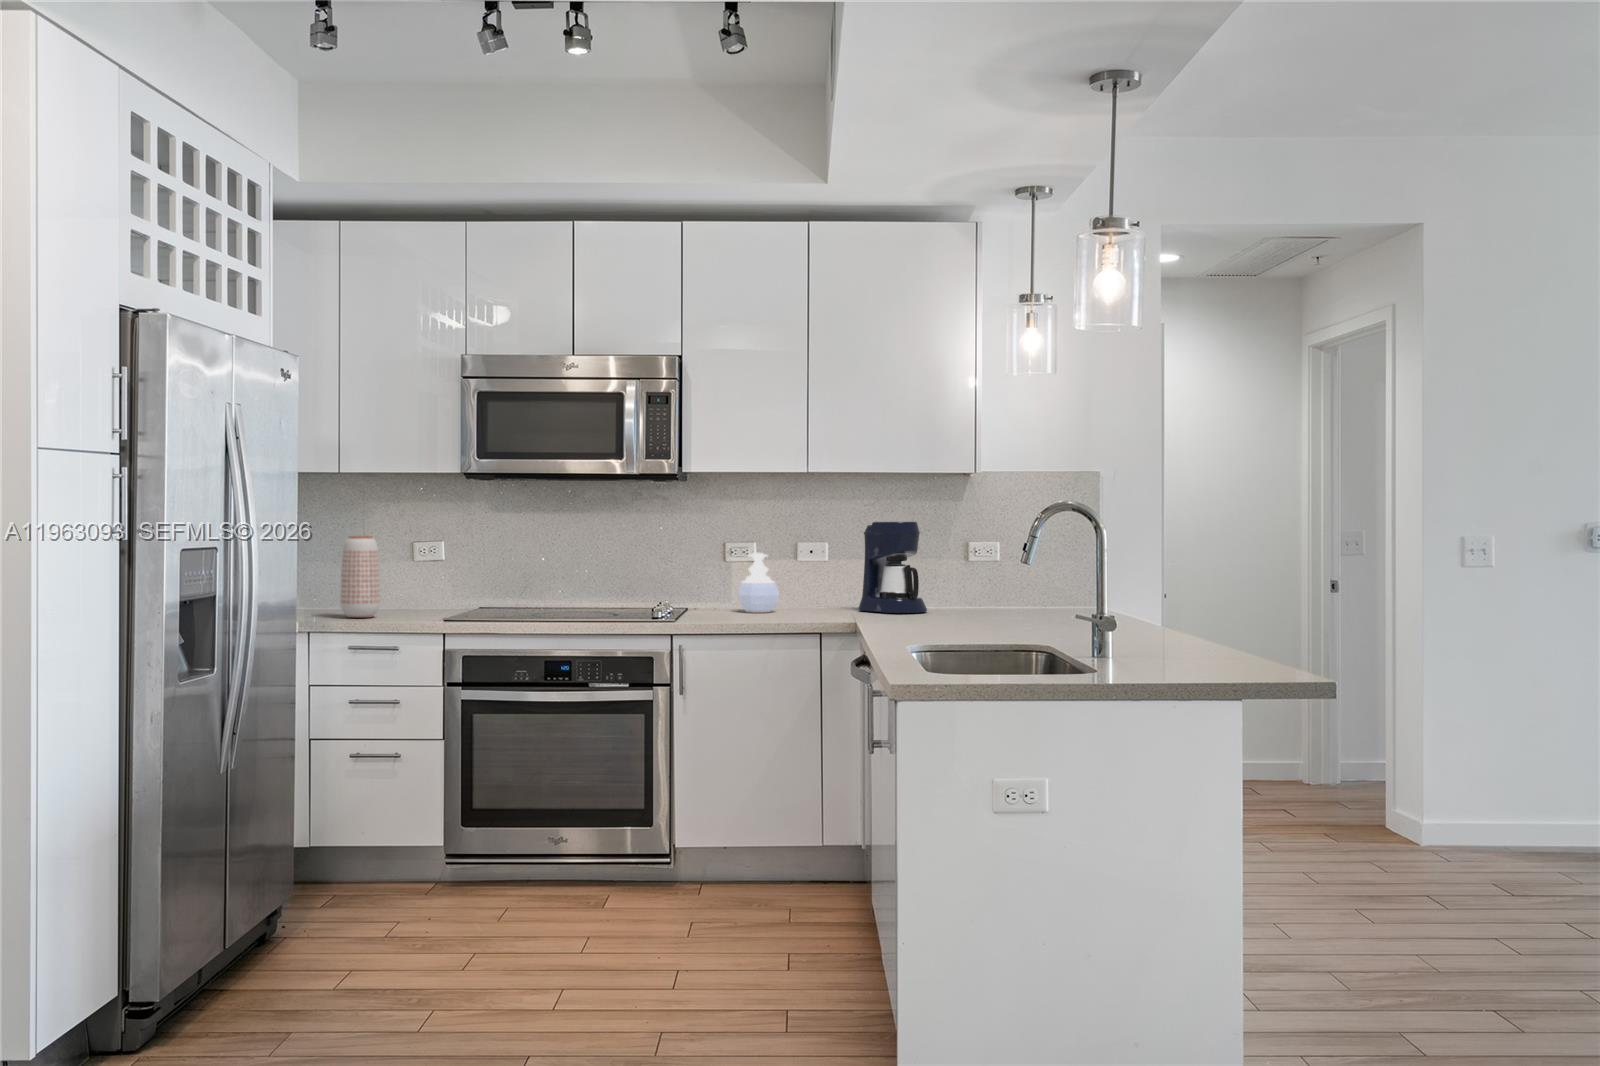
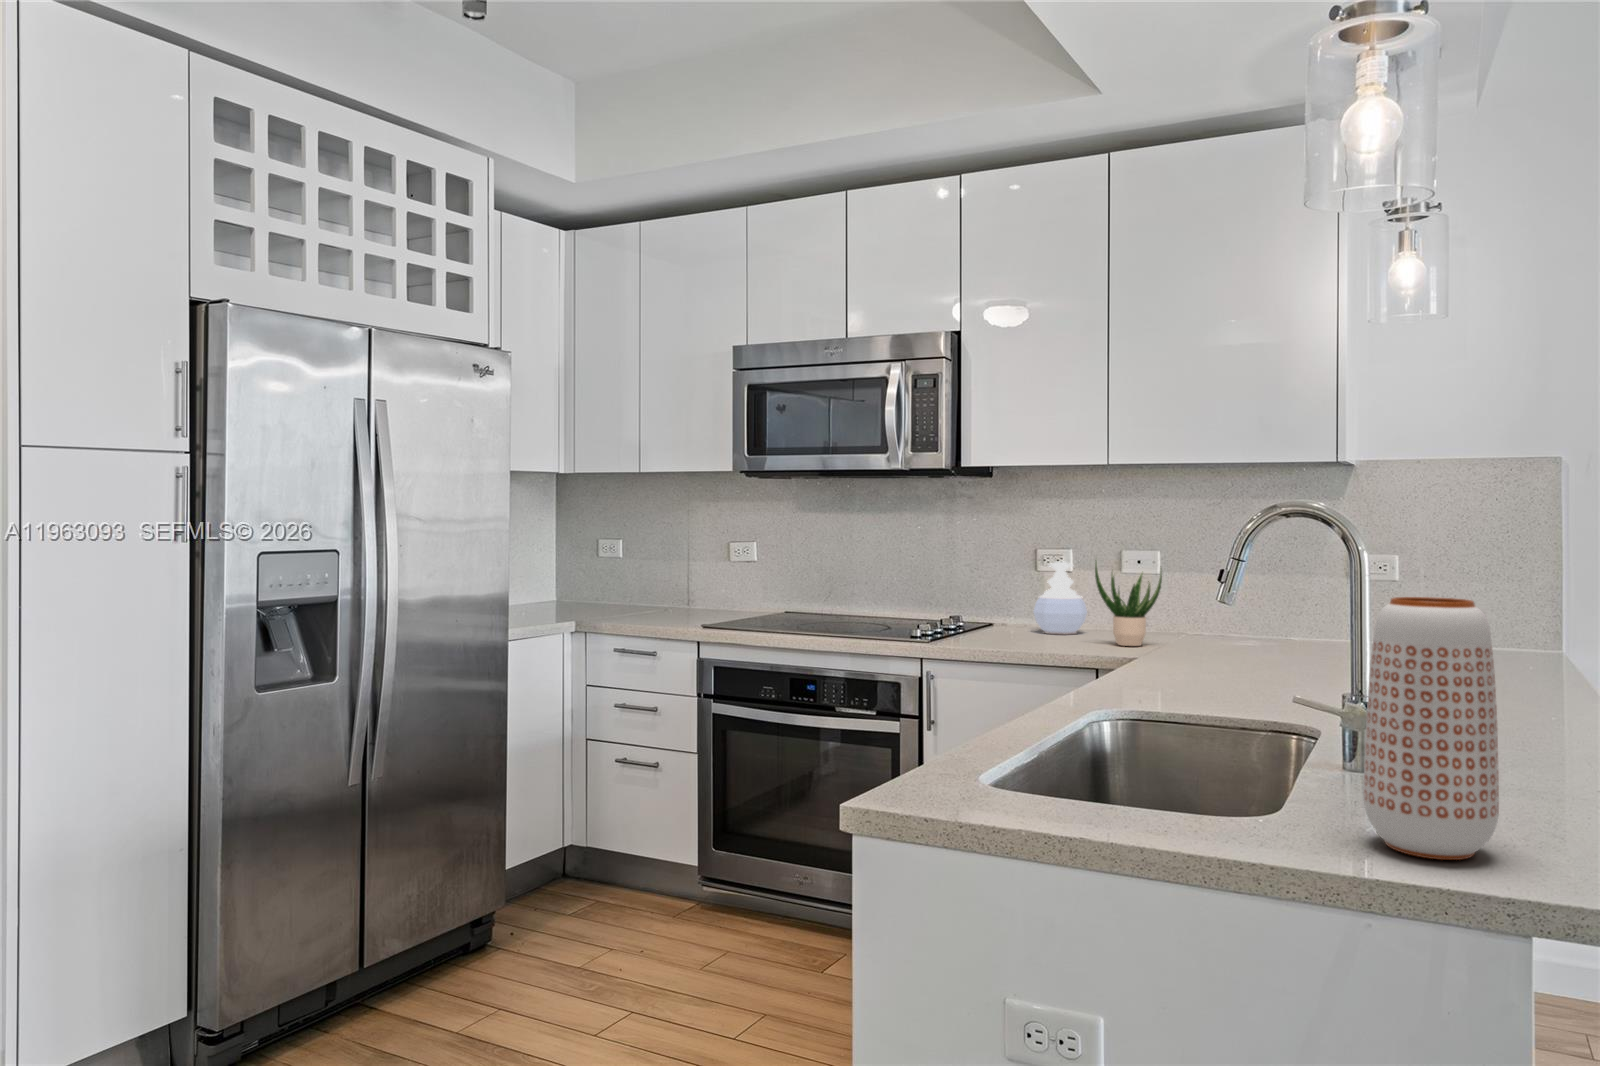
coffee maker: present [858,521,927,613] -> none [1191,525,1282,645]
vase: present [341,536,380,618] -> present [1363,597,1499,860]
potted plant: none [805,547,854,617] -> present [1095,562,1162,646]

